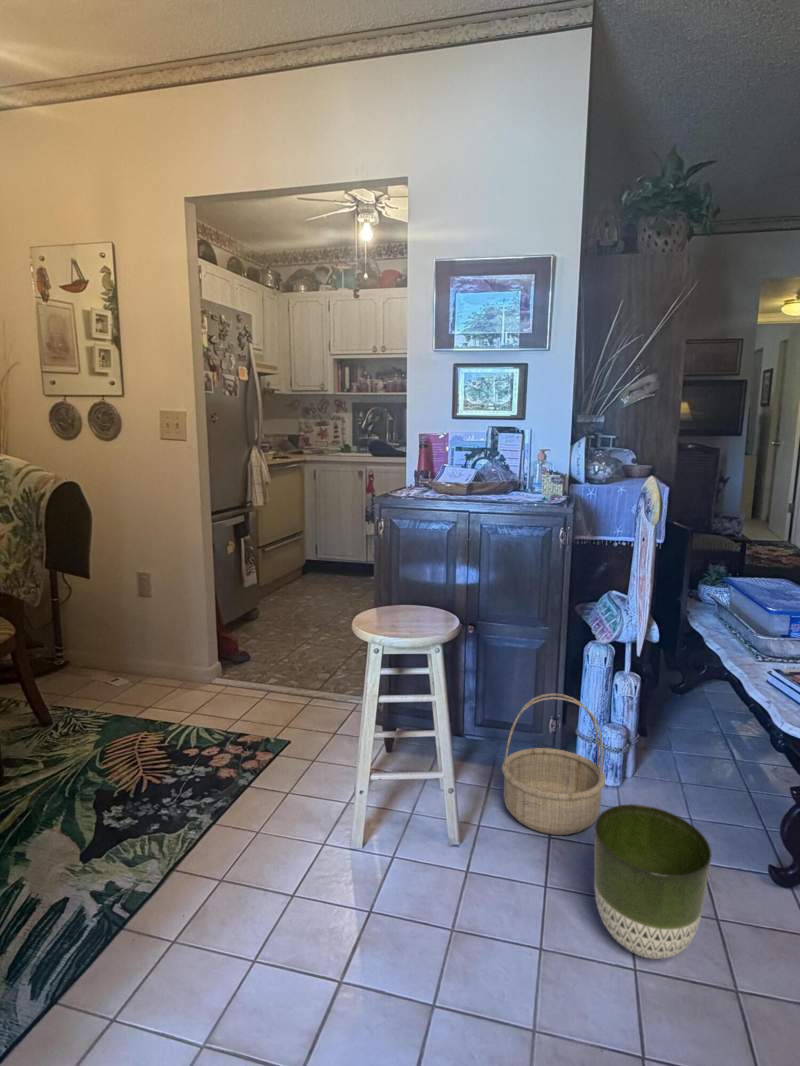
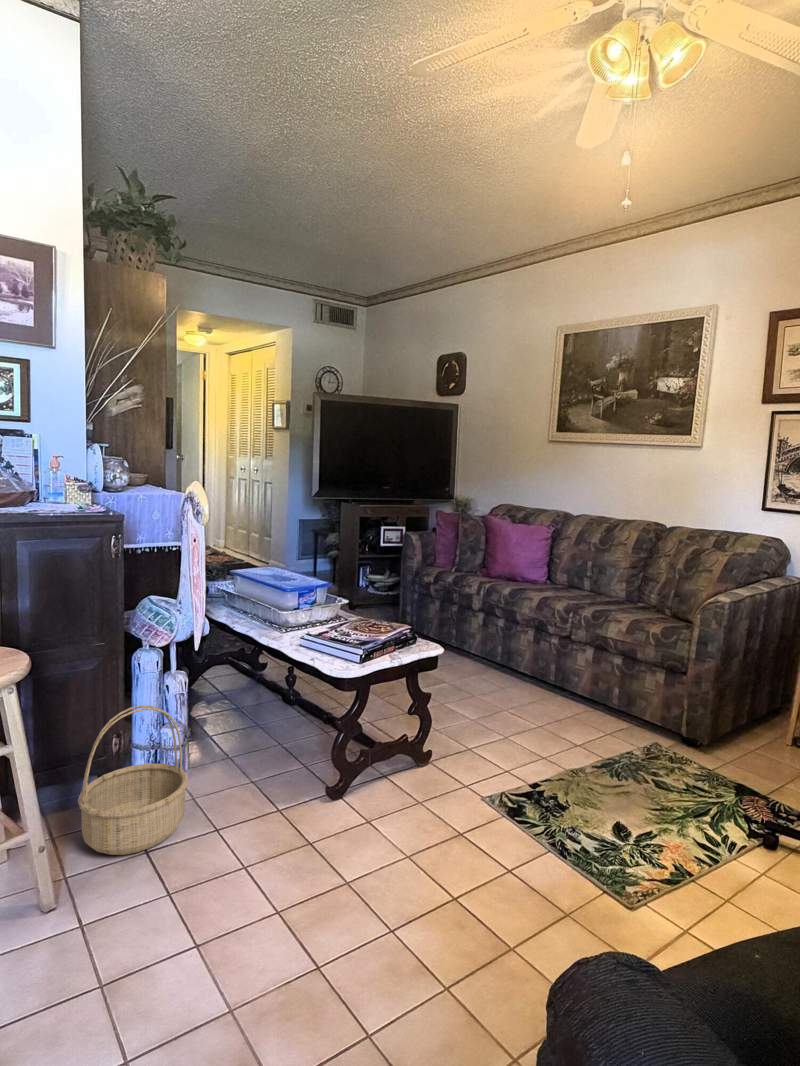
planter: present [594,804,712,959] -> none [221,768,316,896]

